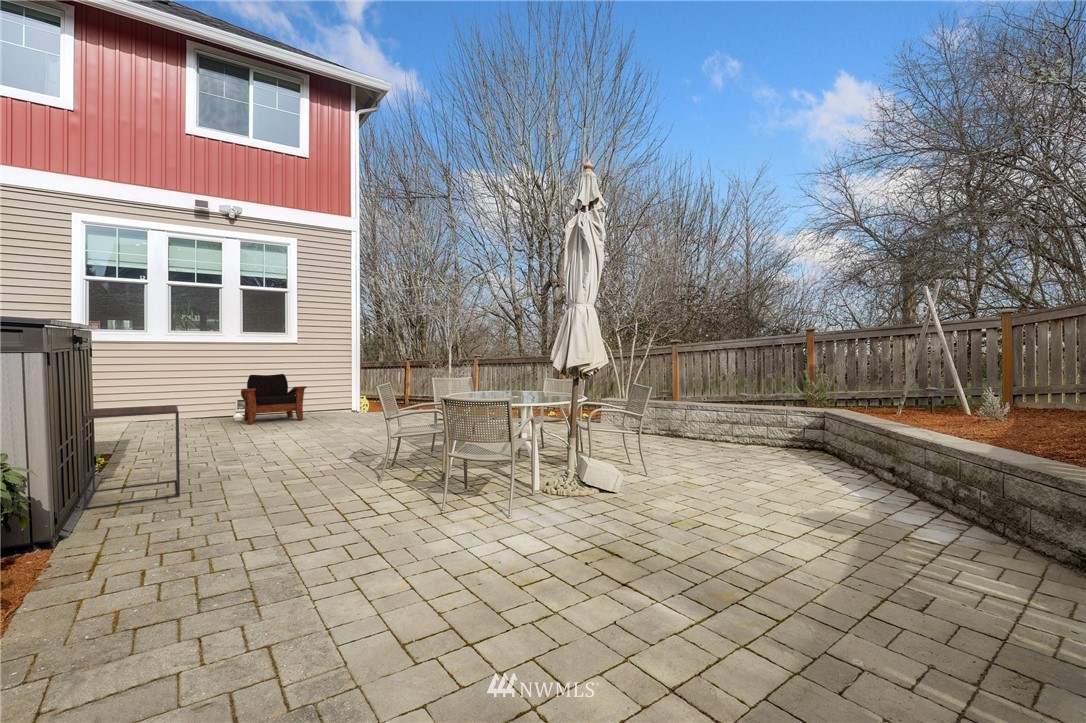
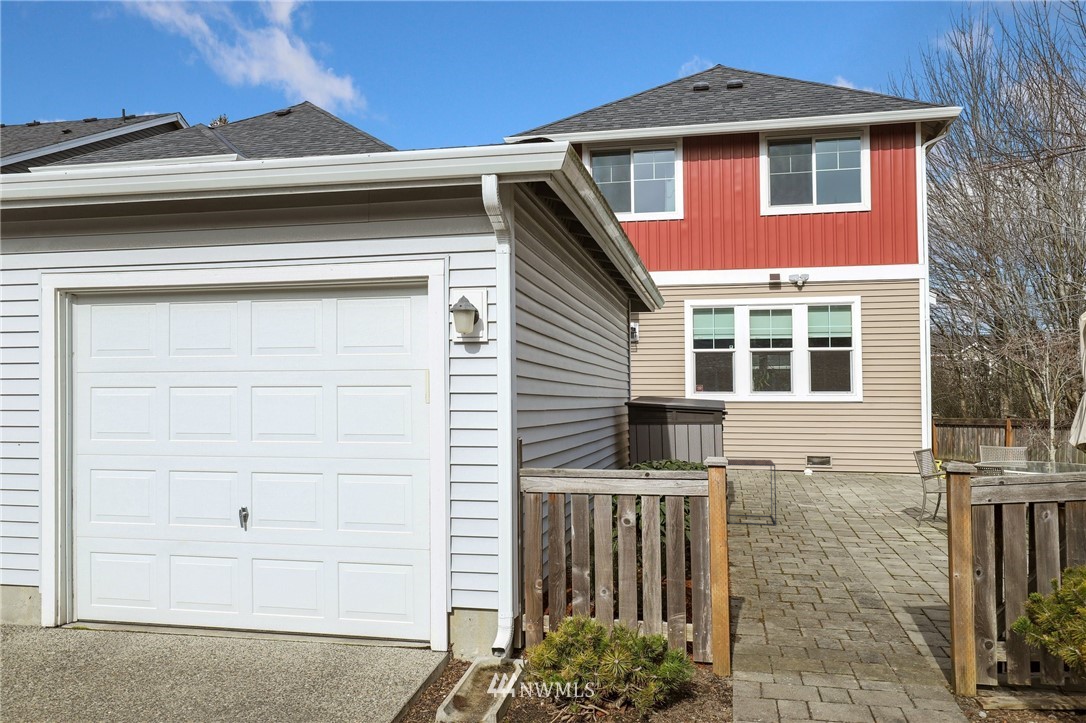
armchair: present [241,374,307,424] -> none [810,434,871,483]

